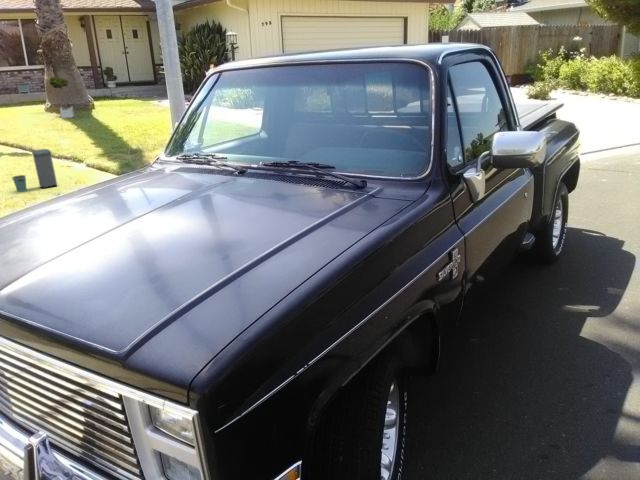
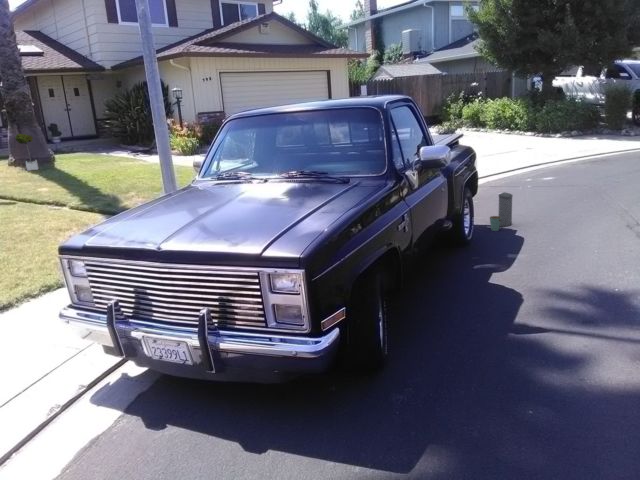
trash can: present [12,149,57,192] -> present [490,192,512,231]

